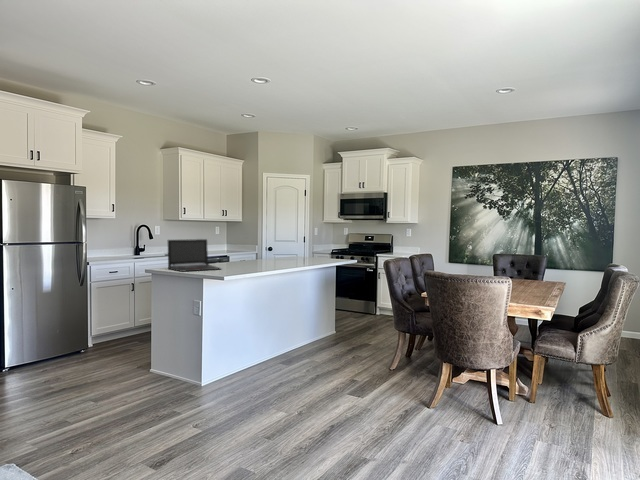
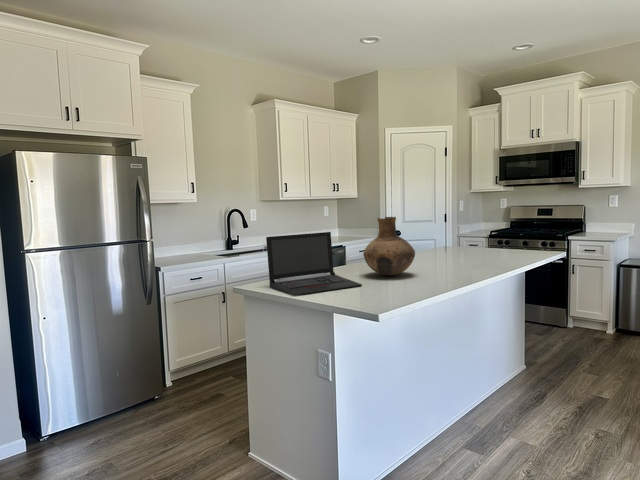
vase: none [227,232,257,266] -> present [363,217,415,276]

